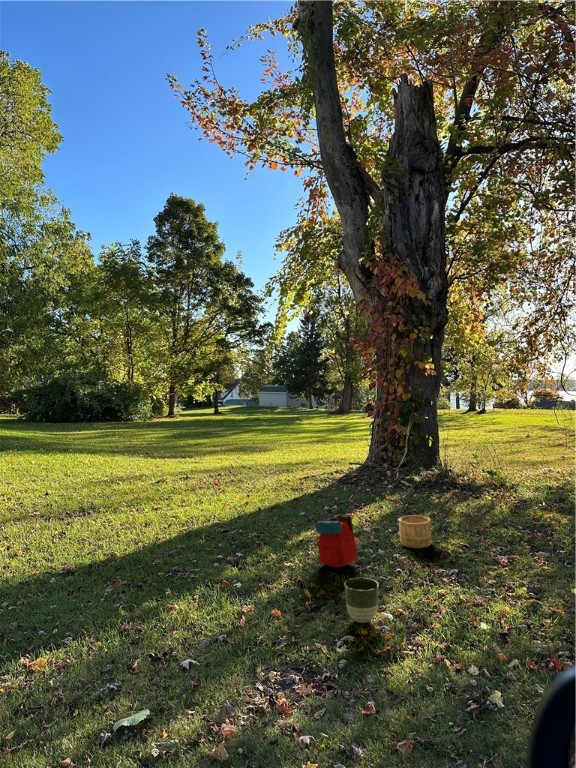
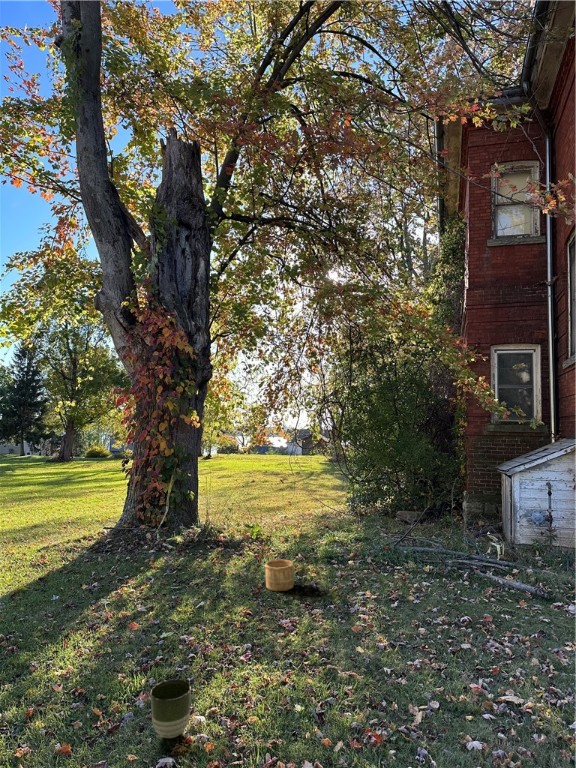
backpack: present [315,515,357,568] -> none [91,598,142,667]
wooden bucket: present [398,515,431,548] -> present [265,559,294,591]

